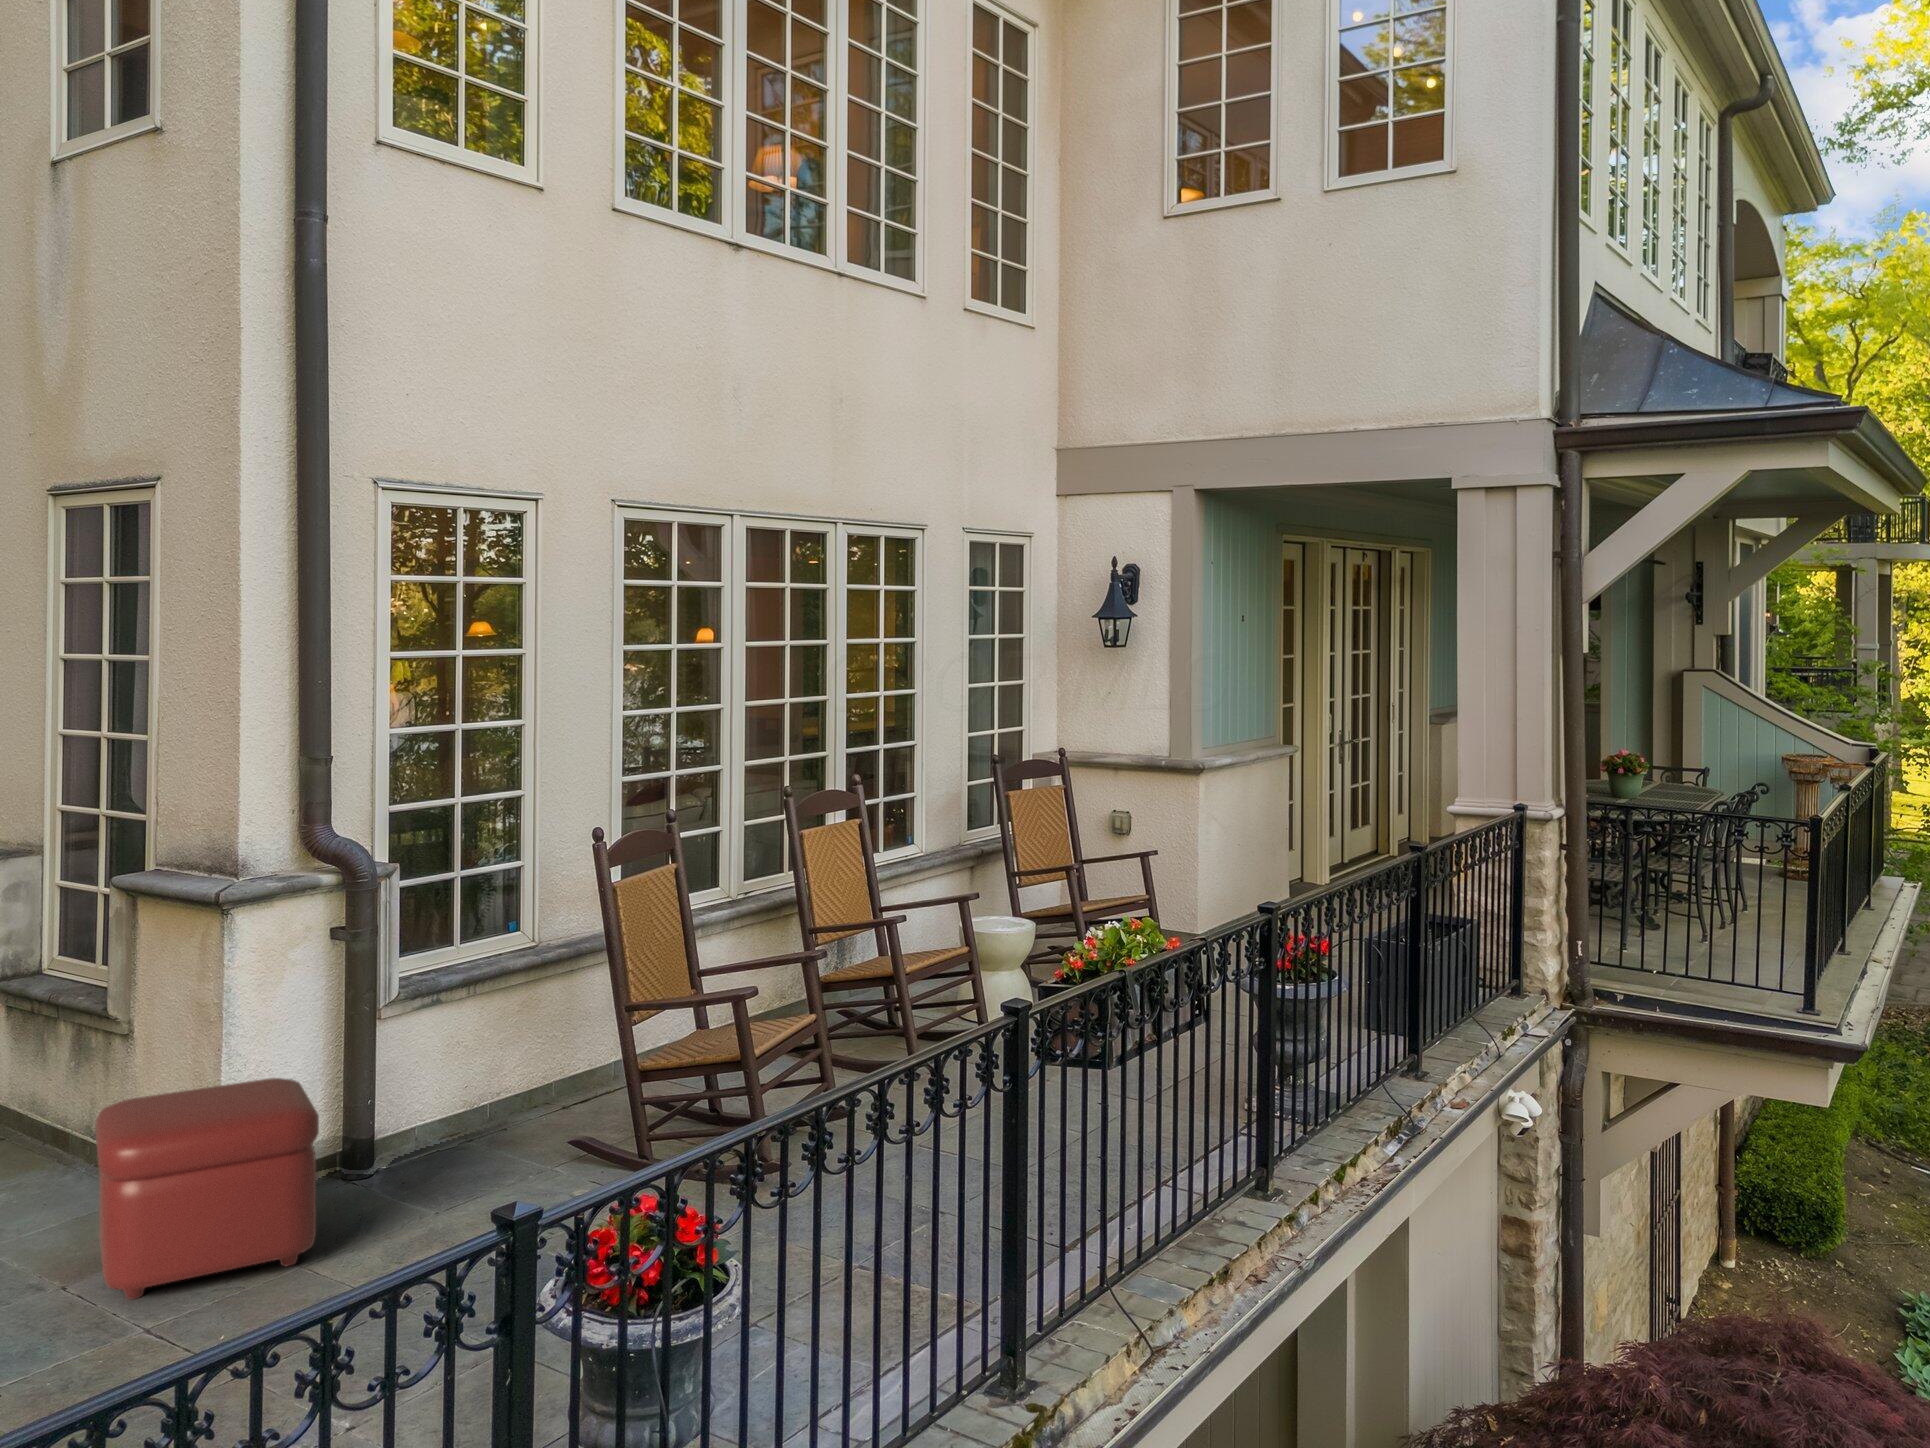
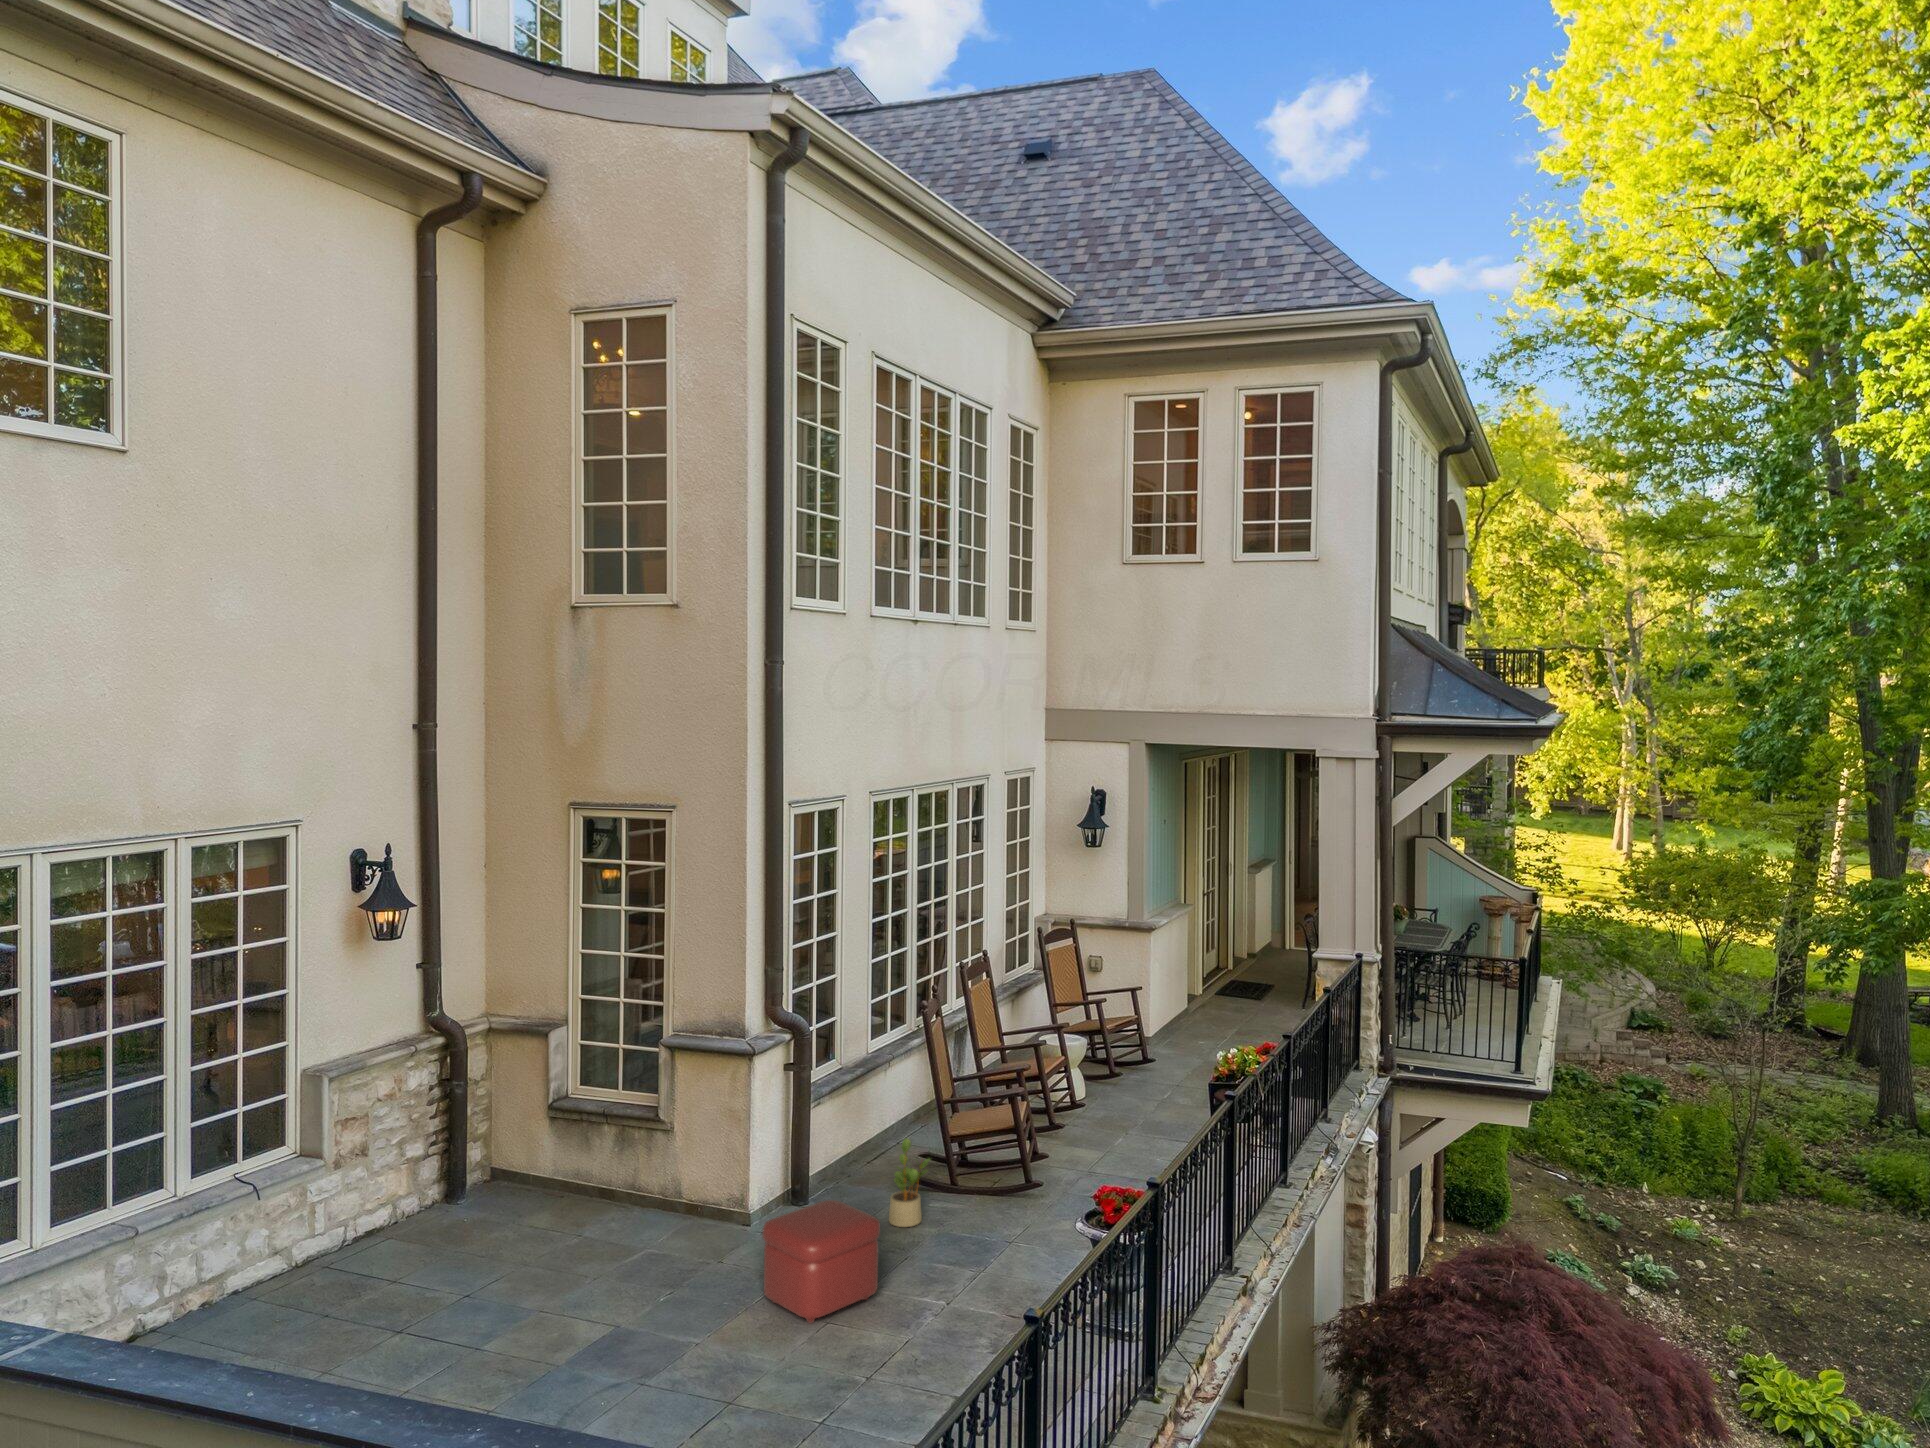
potted plant: none [502,999,584,1154] -> present [889,1138,930,1227]

